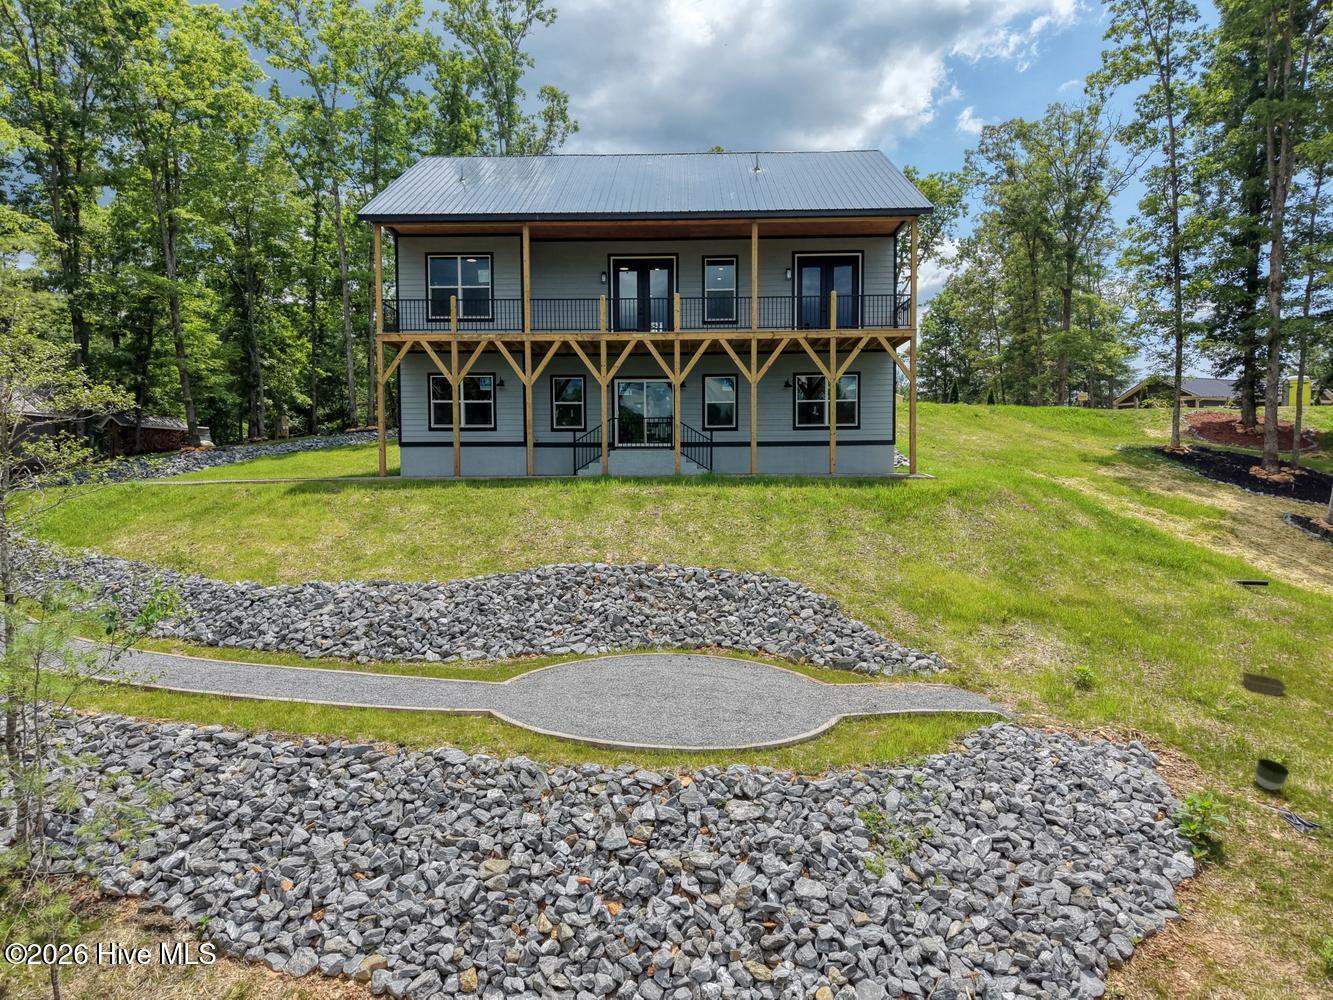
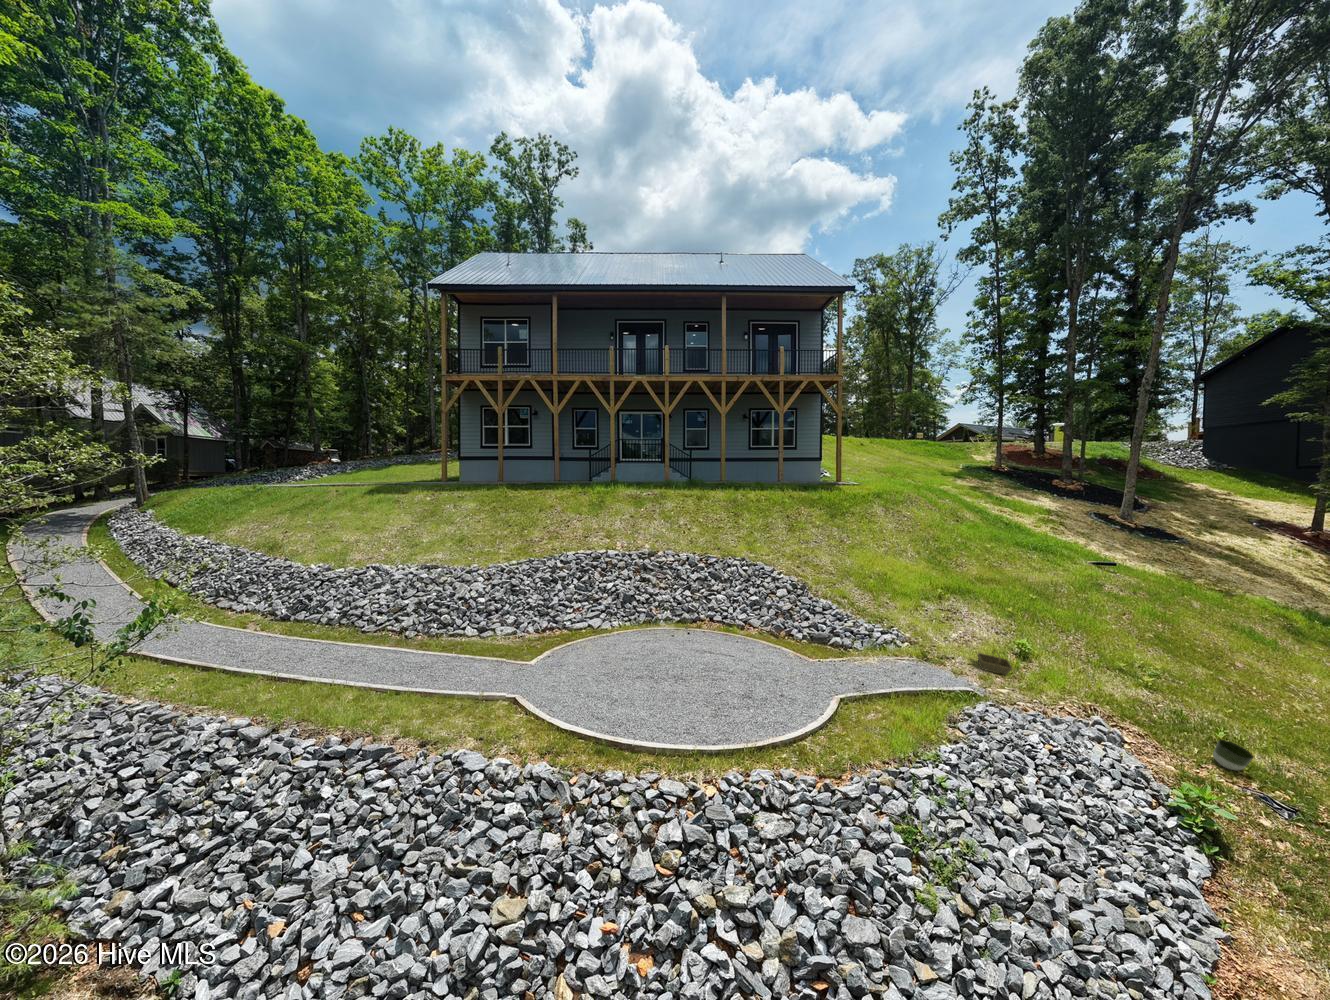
basket: present [1243,668,1286,696] -> present [978,650,1013,675]

